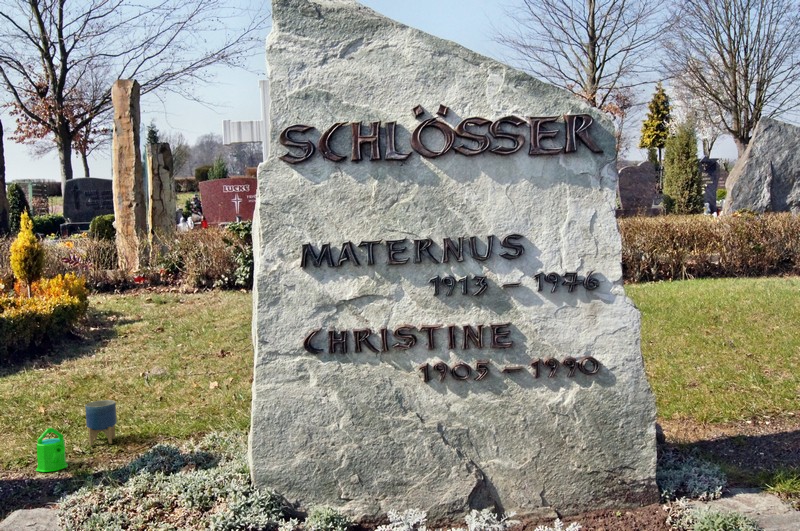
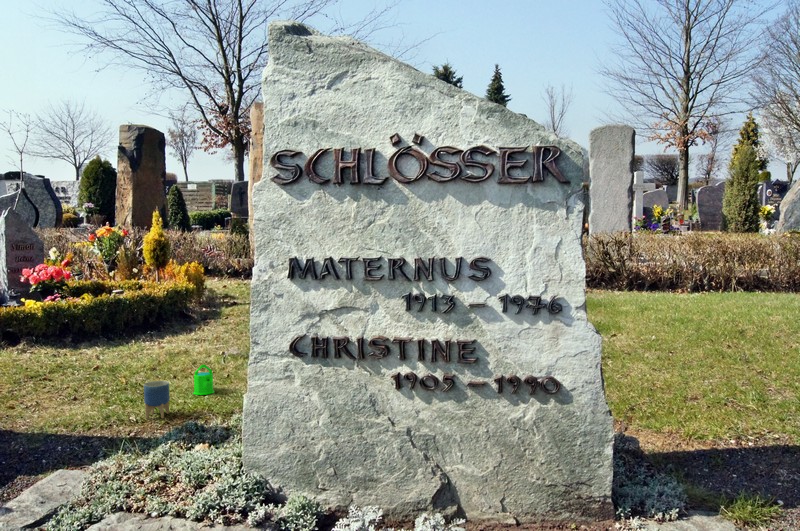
watering can: present [36,428,68,472] -> present [193,365,214,395]

